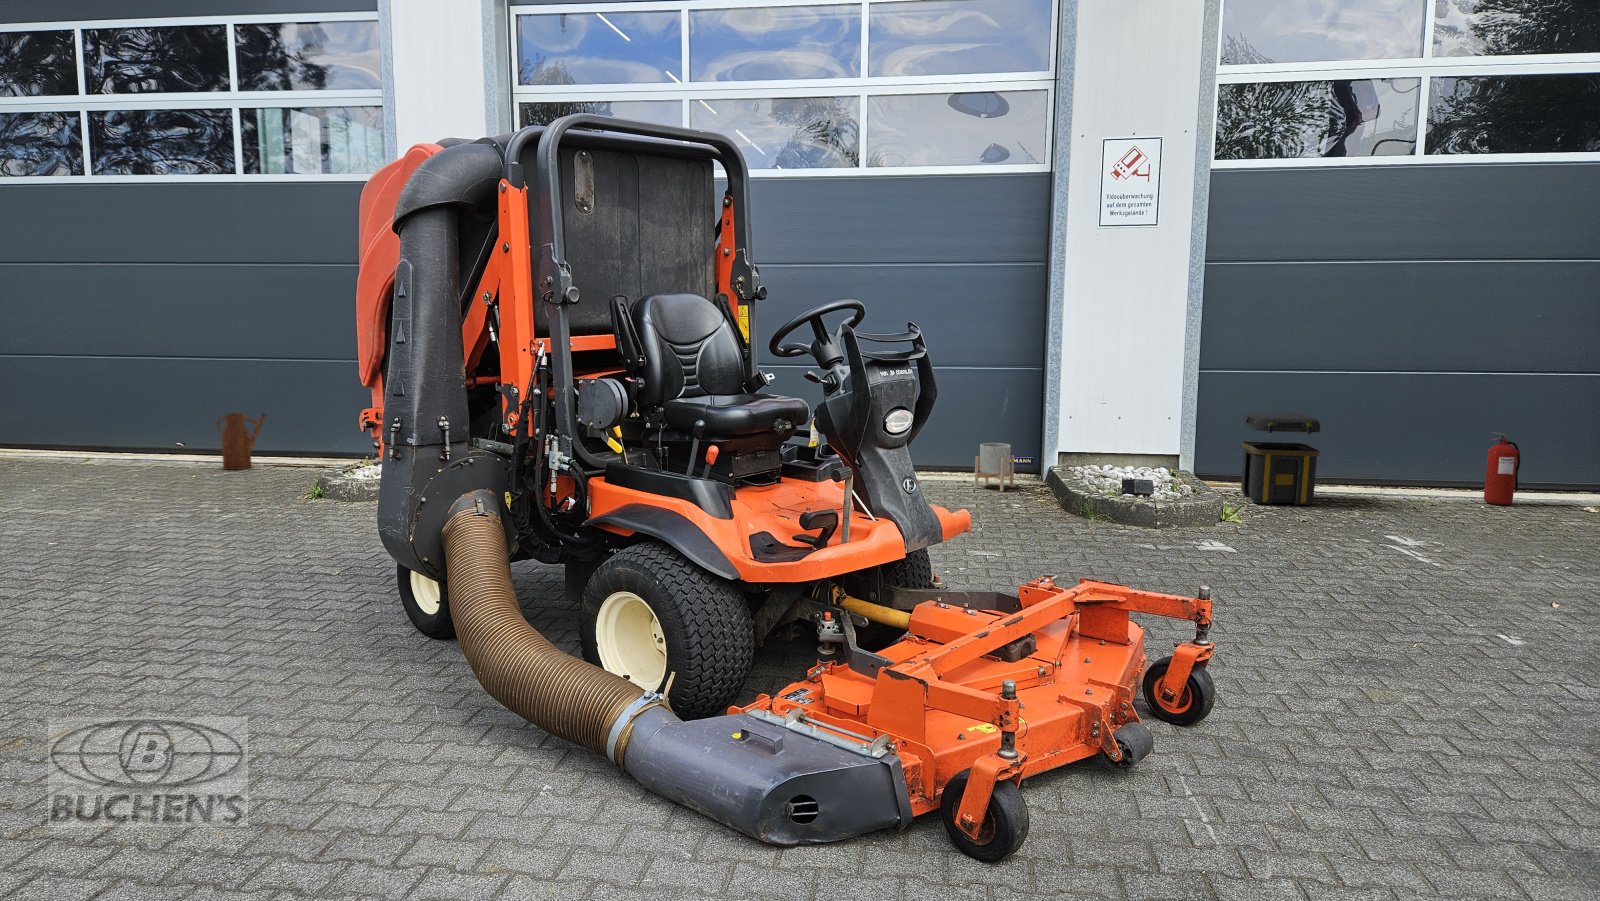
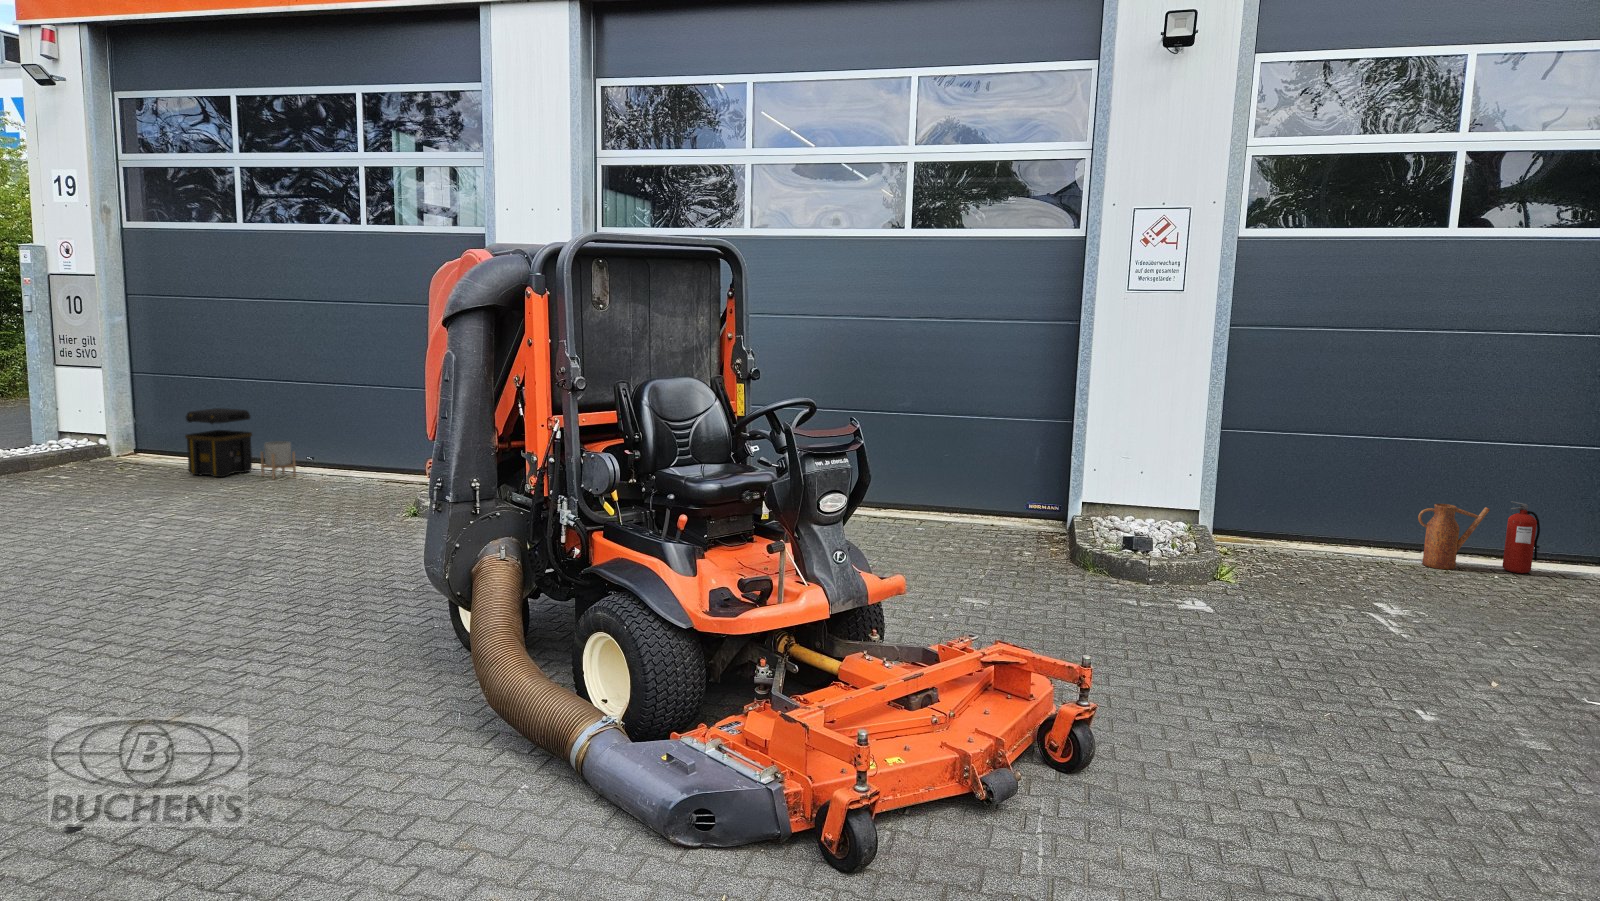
watering can: present [216,413,265,470] -> present [1418,504,1490,569]
toolbox: present [1241,413,1320,505] -> present [185,408,252,477]
planter: present [975,443,1014,491] -> present [261,441,296,479]

